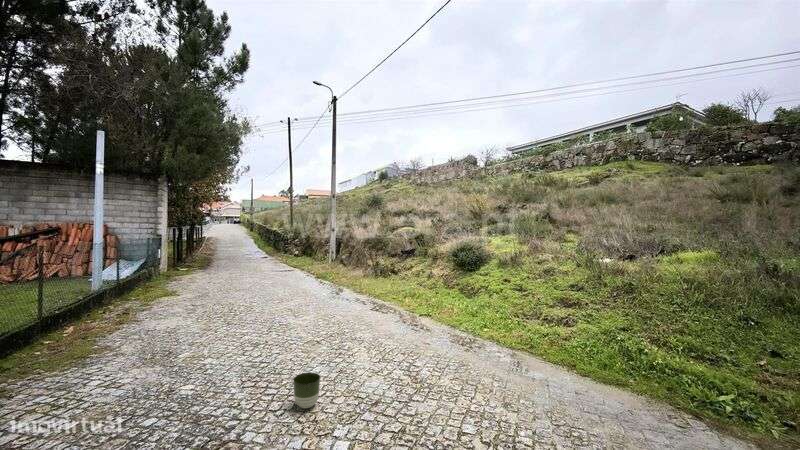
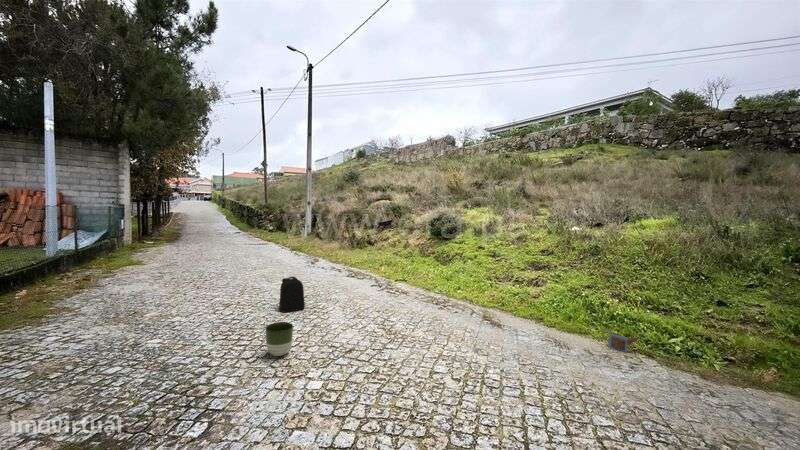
backpack: none [305,318,330,355] -> present [279,277,305,312]
watering can: none [640,382,683,409] -> present [602,329,639,352]

